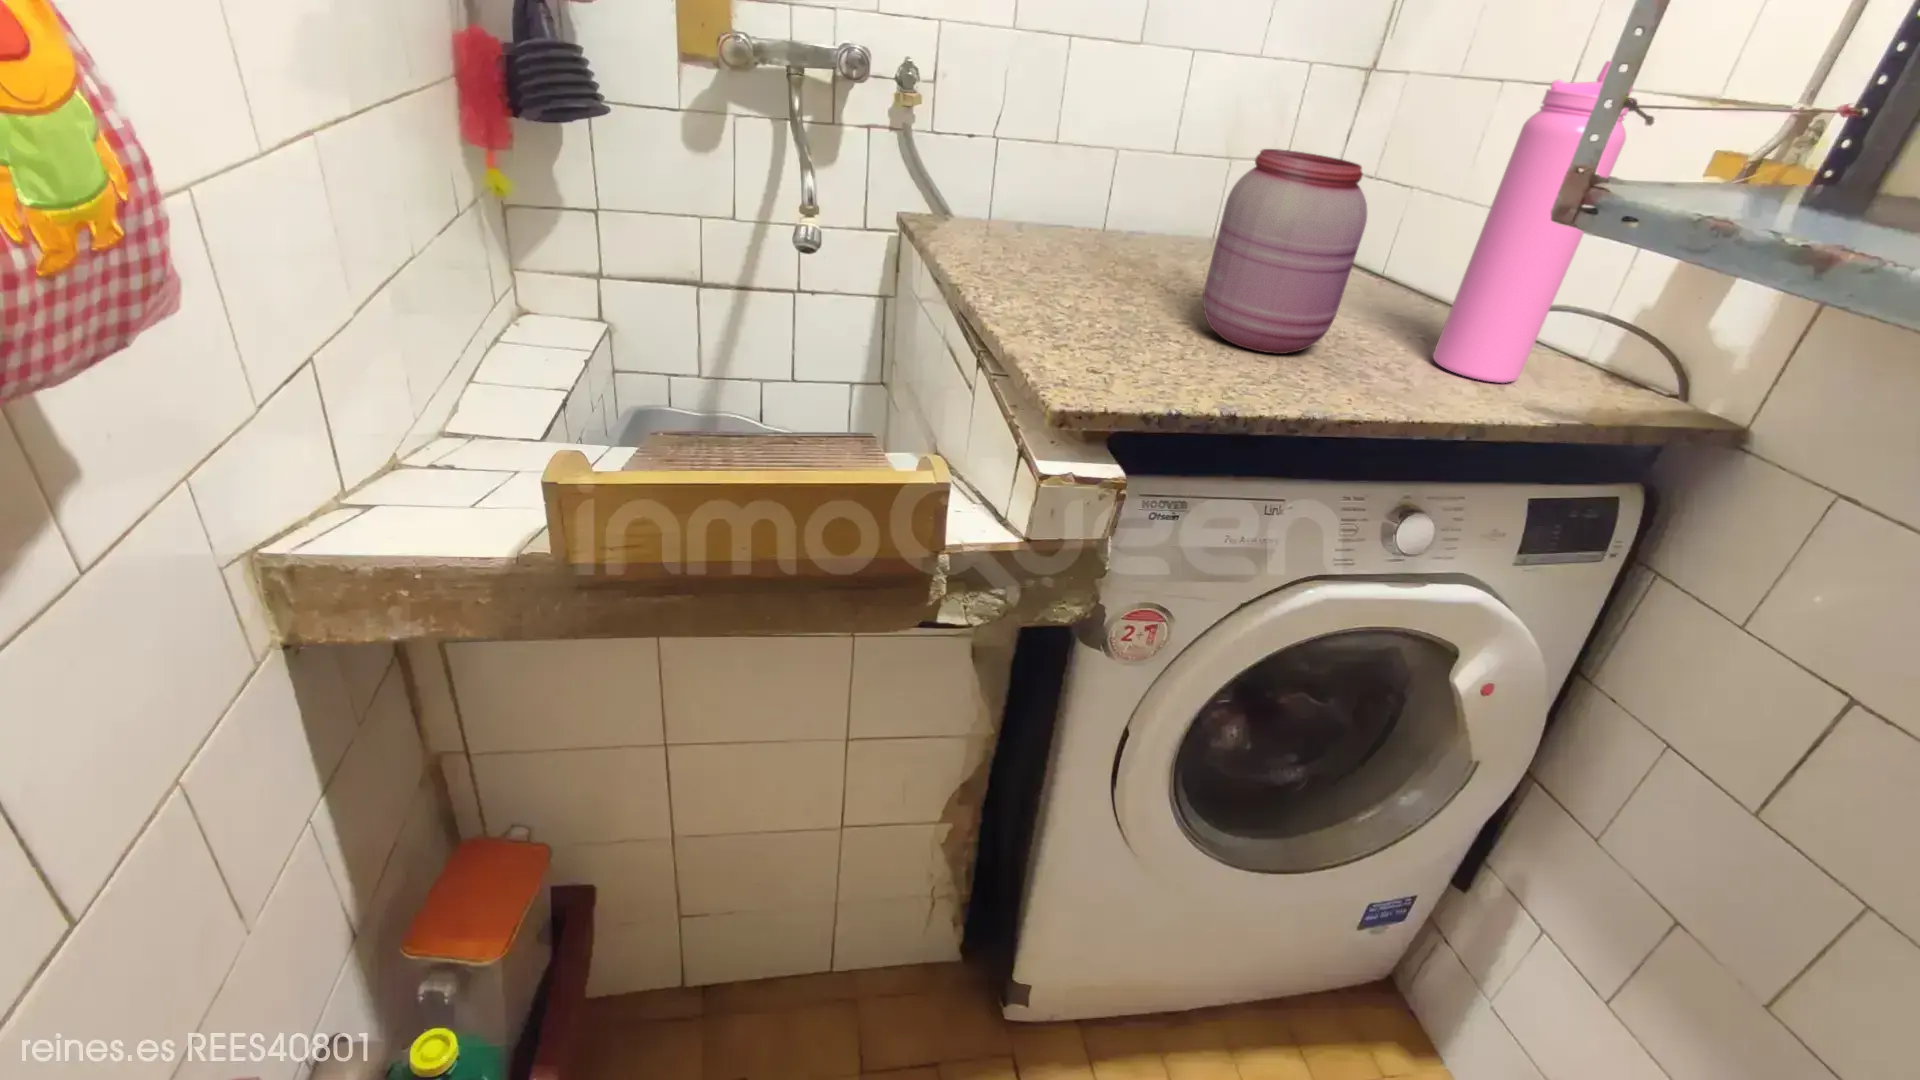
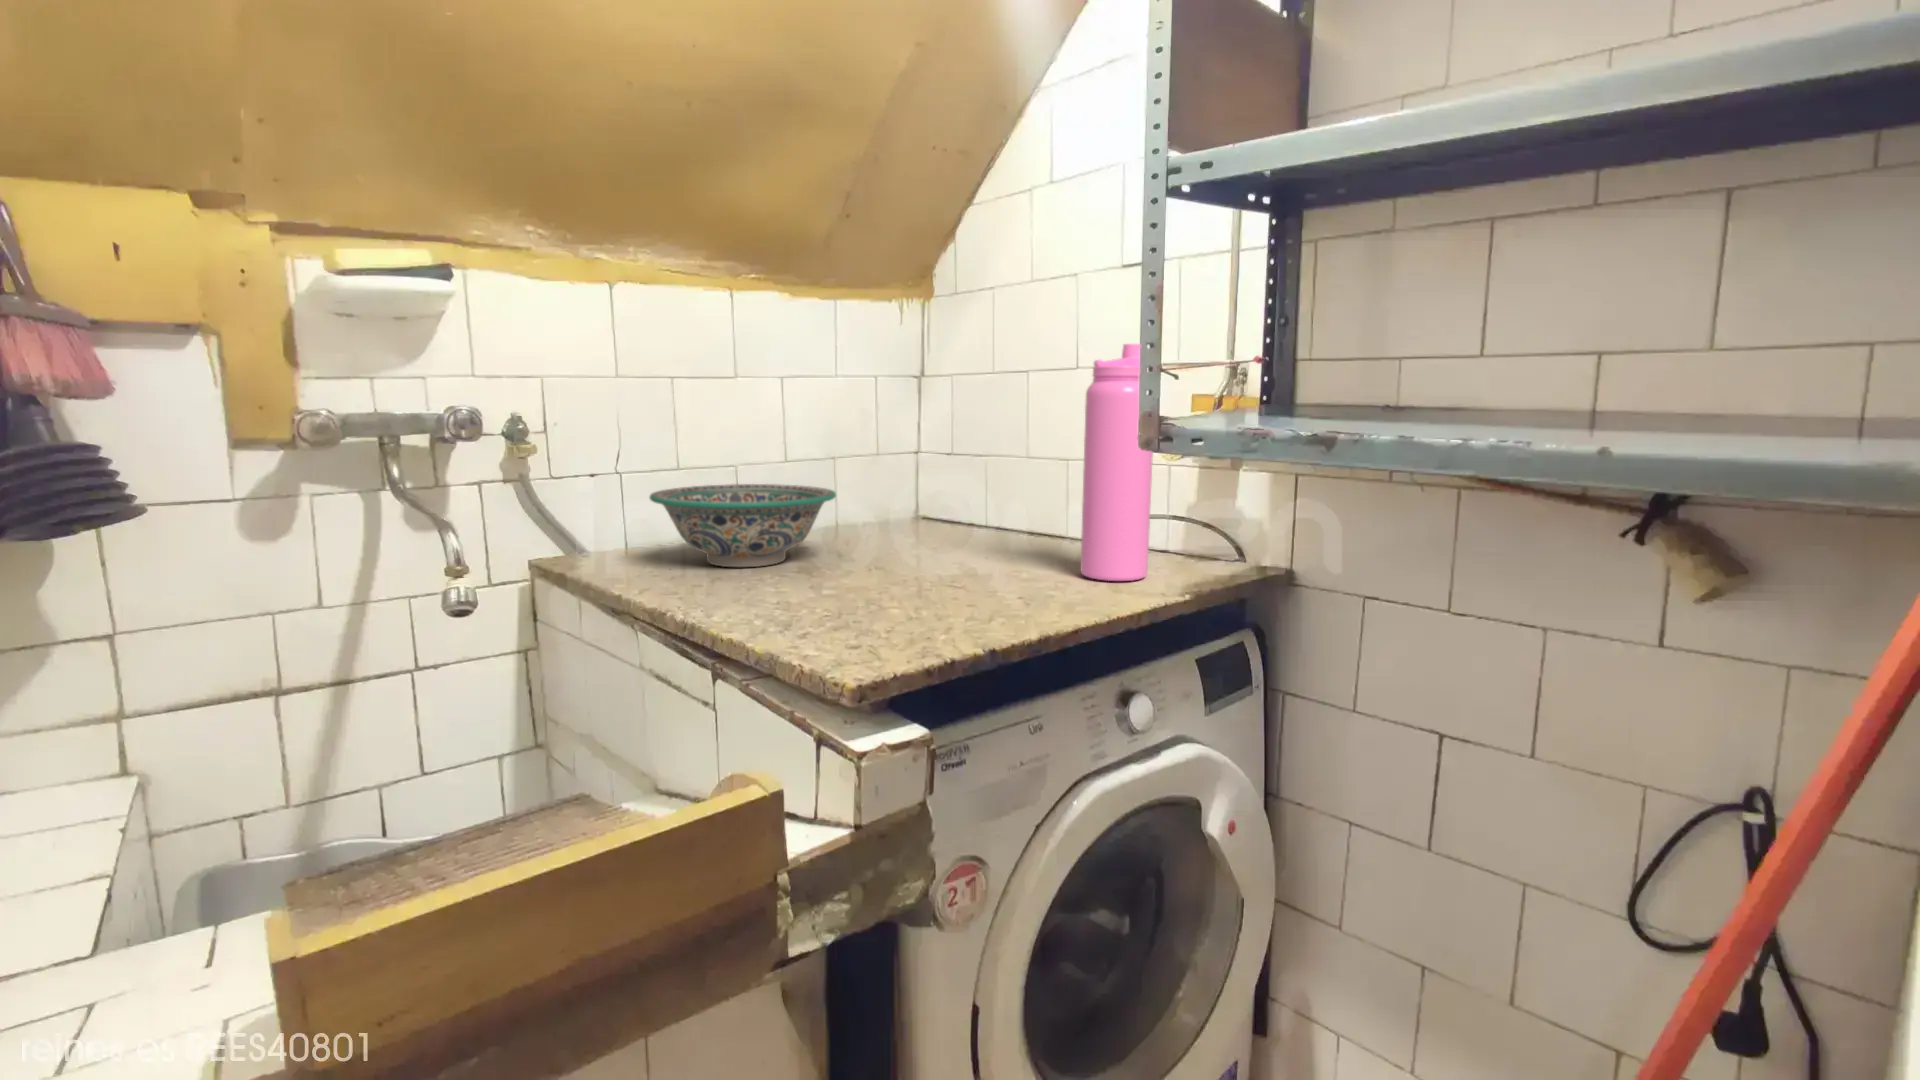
jar: present [1203,149,1367,354] -> none [895,435,1011,600]
decorative bowl: none [1007,164,1198,265] -> present [649,484,836,567]

